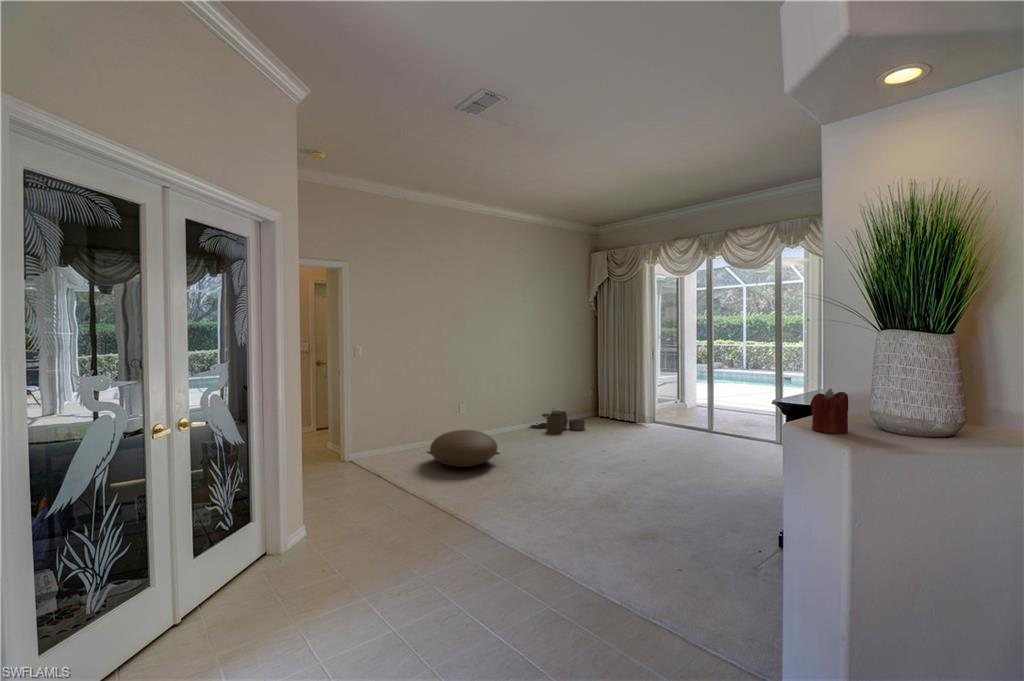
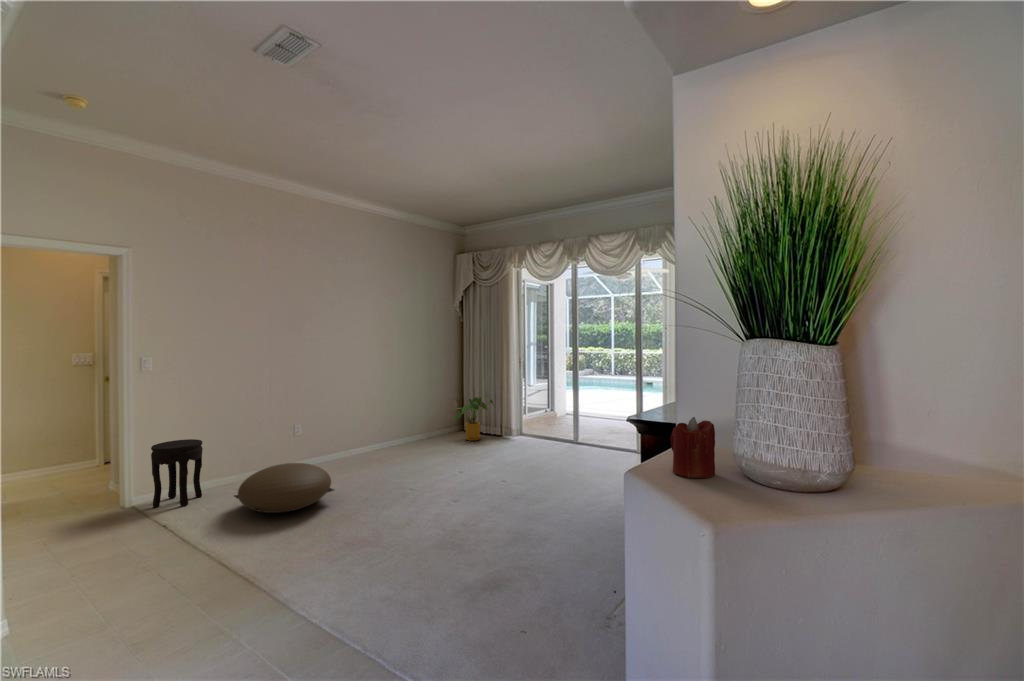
house plant: none [588,385,628,424] -> present [454,397,495,441]
side table: none [367,407,400,458] -> present [151,439,203,508]
woven basket: present [531,411,585,434] -> none [387,427,448,456]

